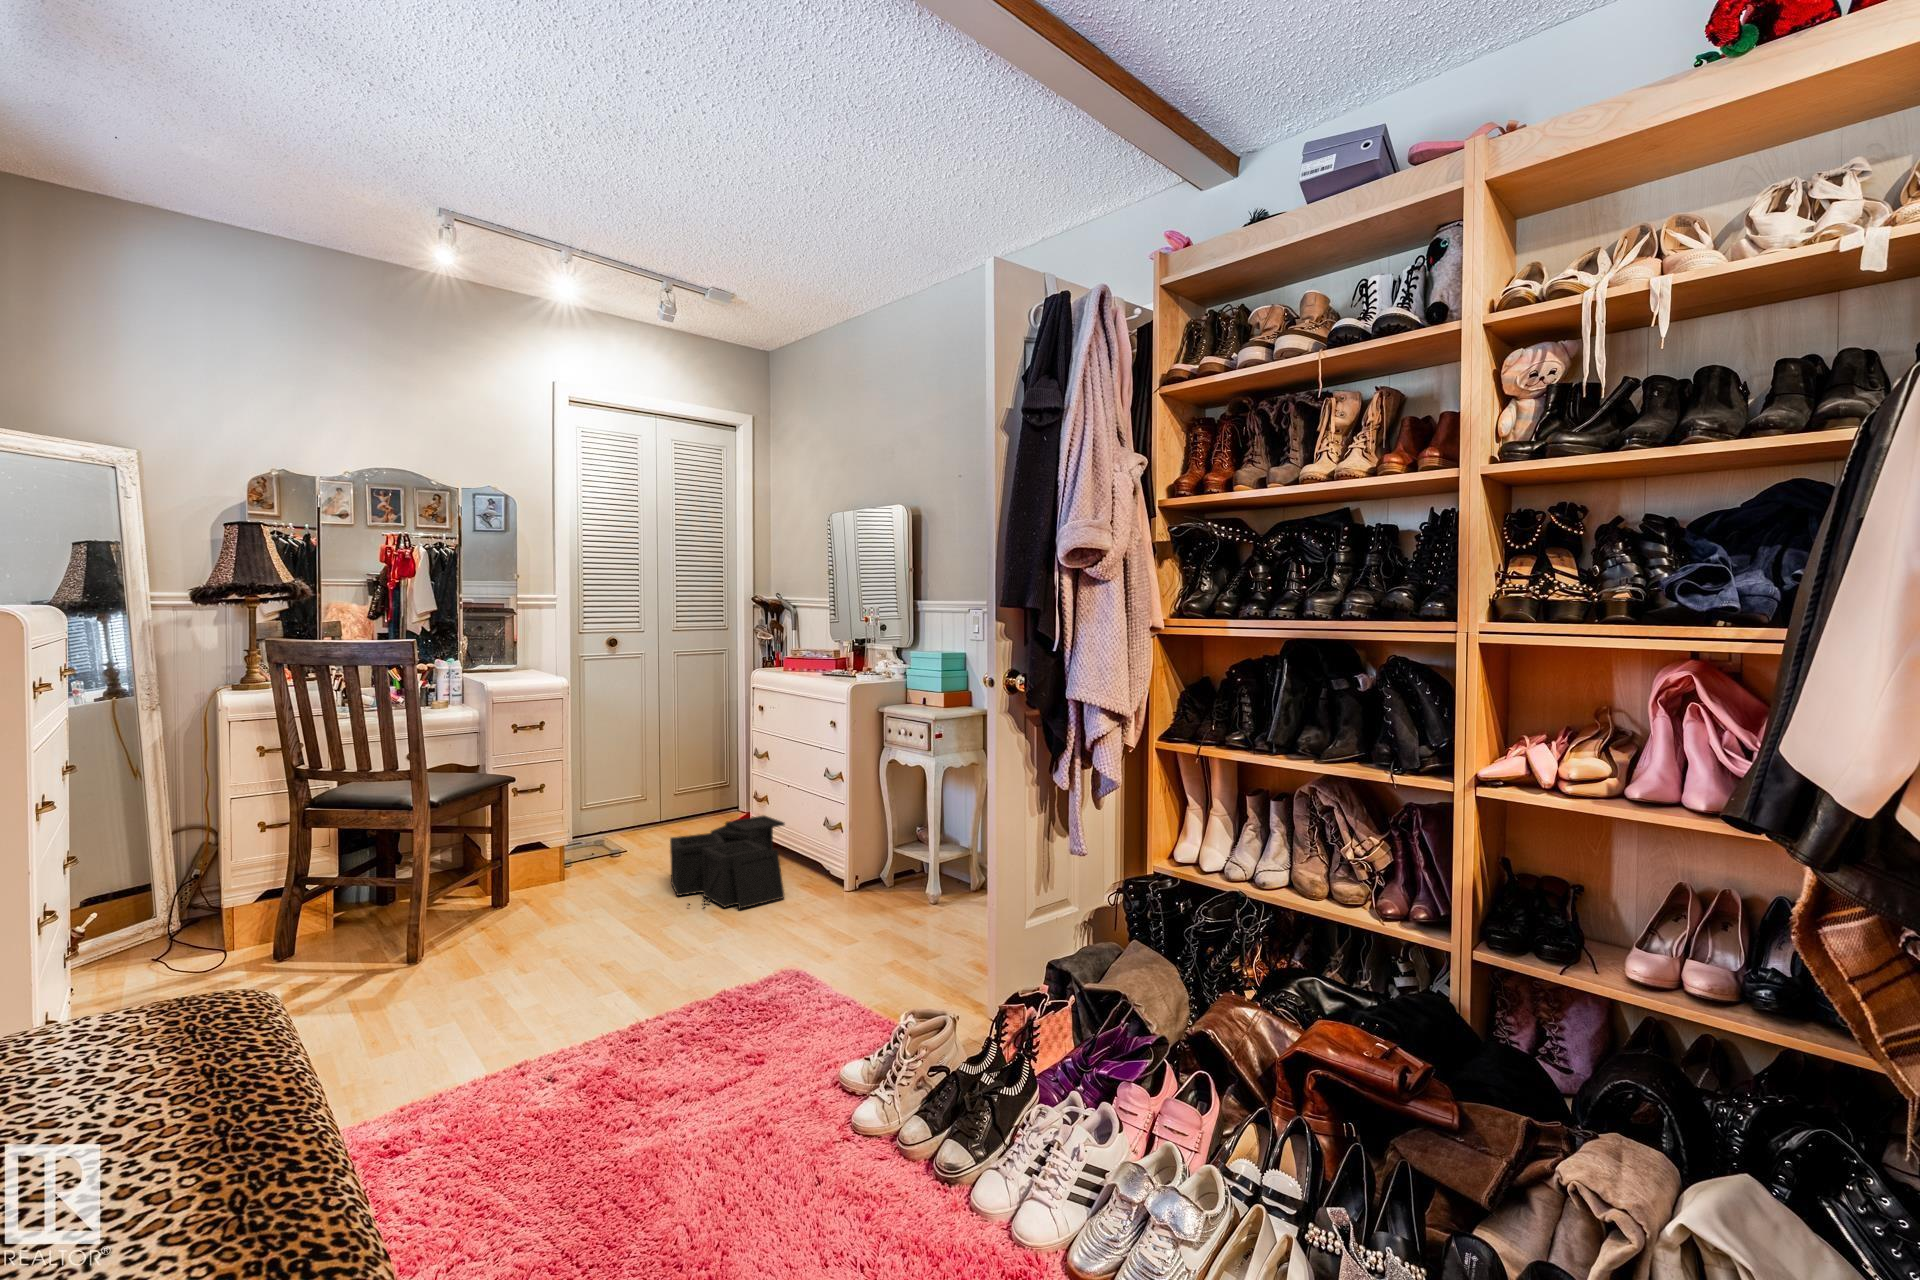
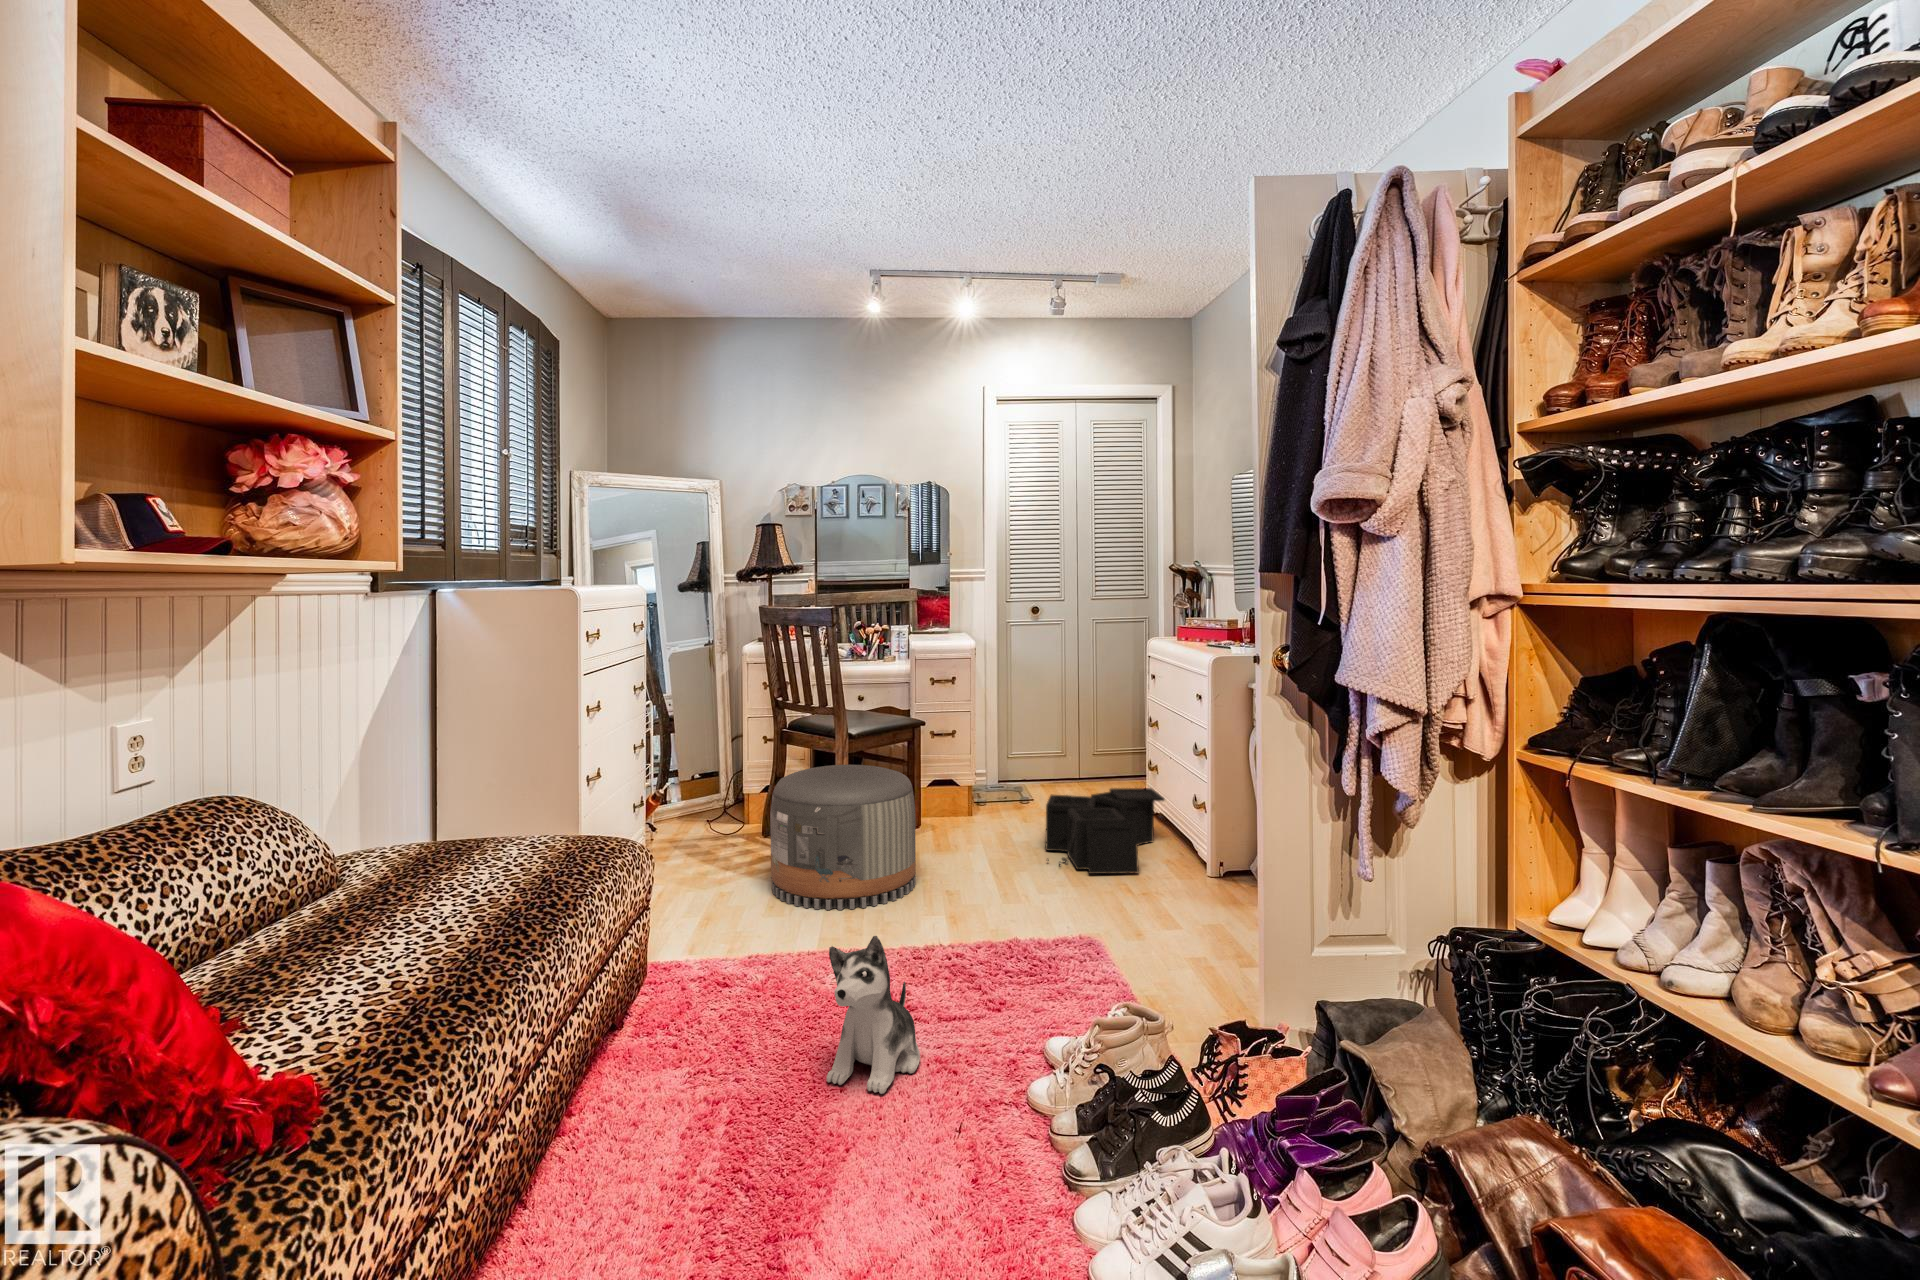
pouf: none [364,838,562,1025] -> present [770,765,916,910]
plush toy: none [624,1012,729,1191] -> present [827,936,920,1094]

